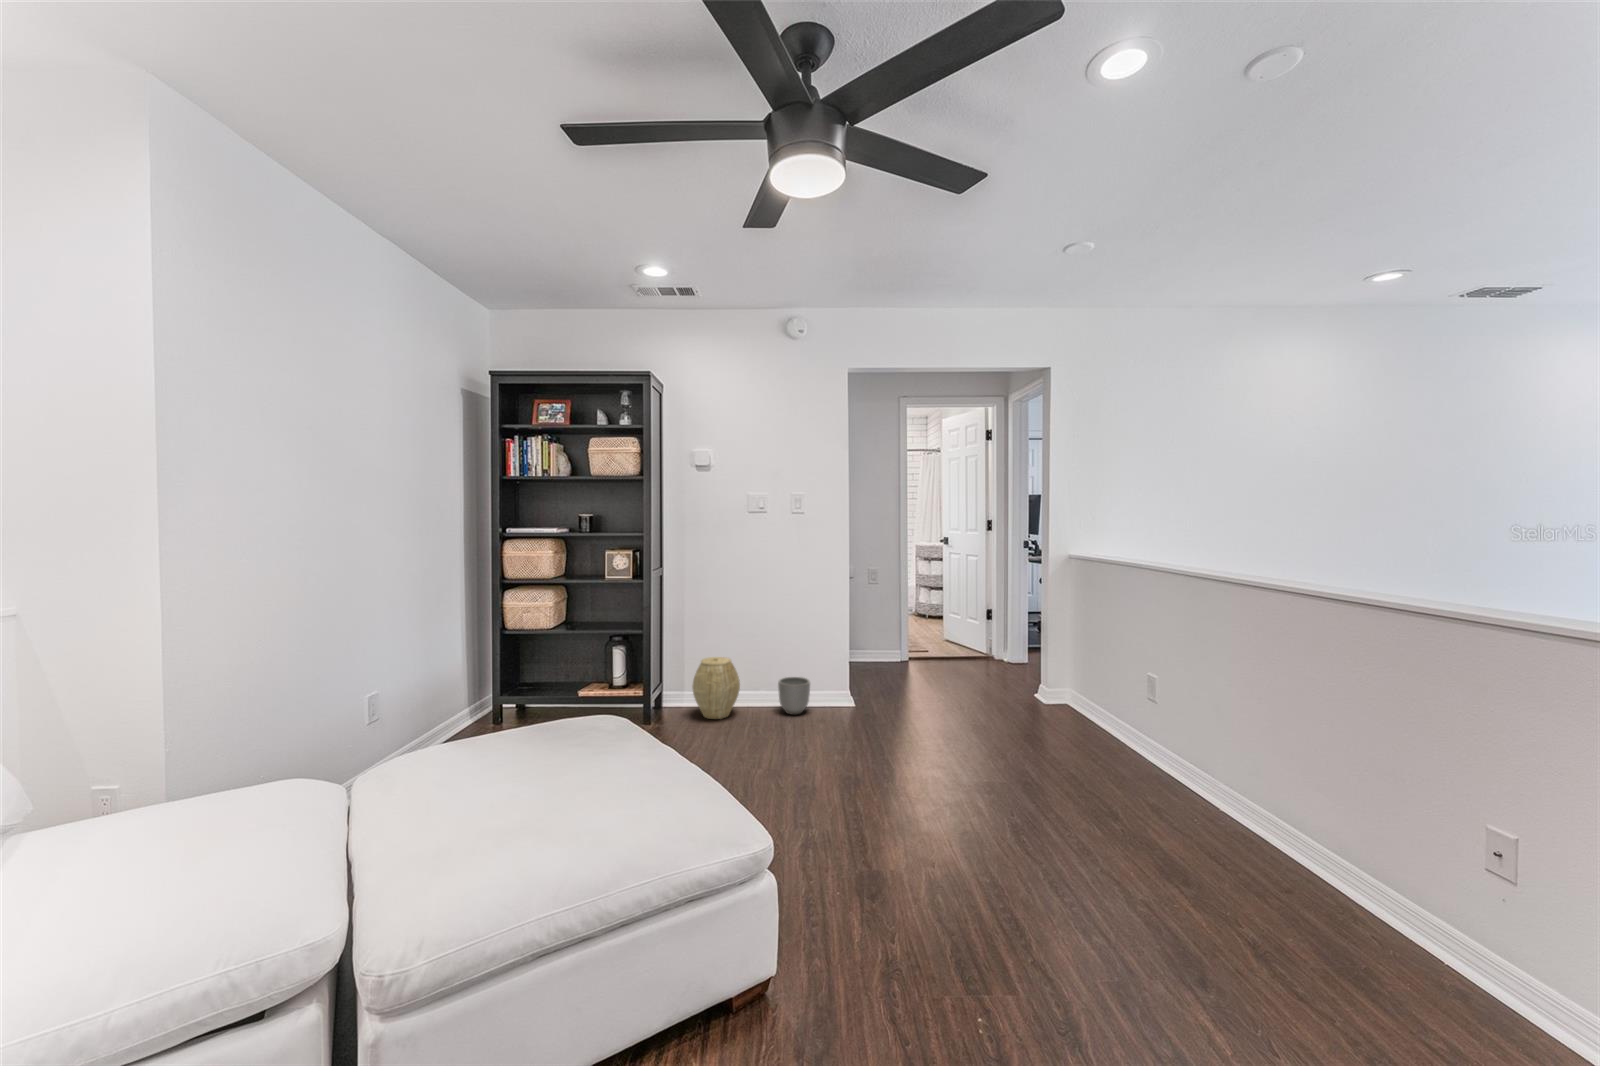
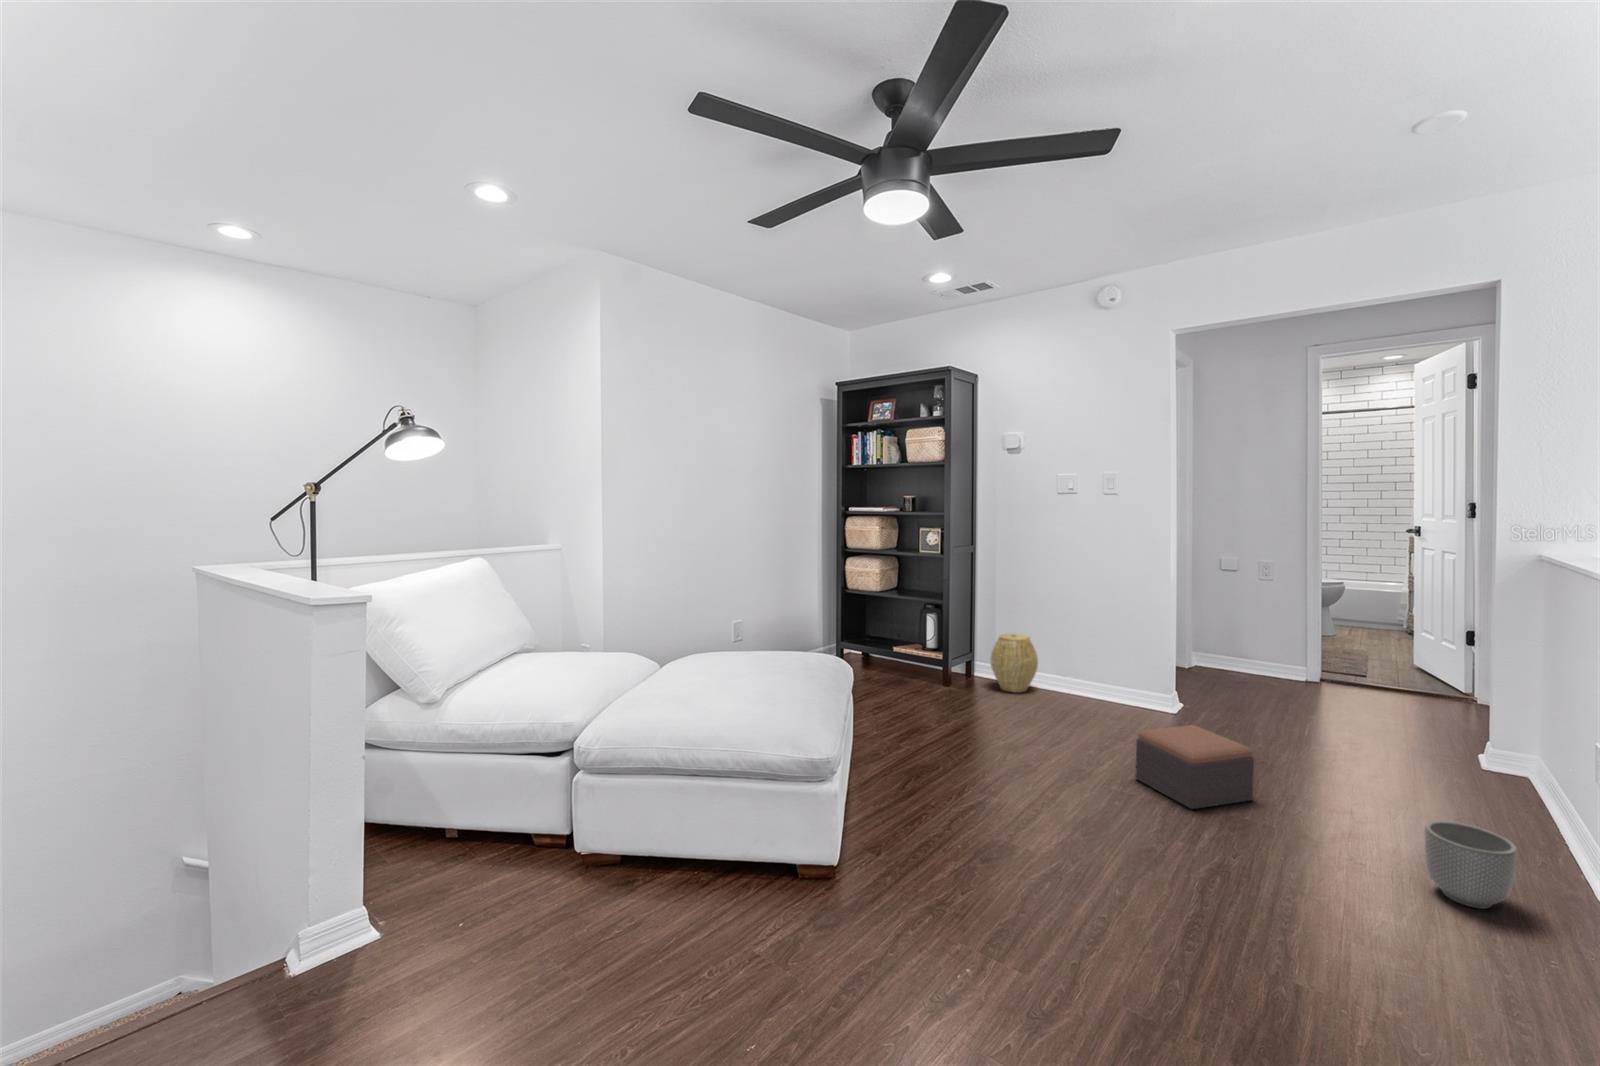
planter: present [778,677,810,715] -> present [1424,821,1518,909]
footstool: none [905,724,993,807] -> present [1136,725,1254,809]

